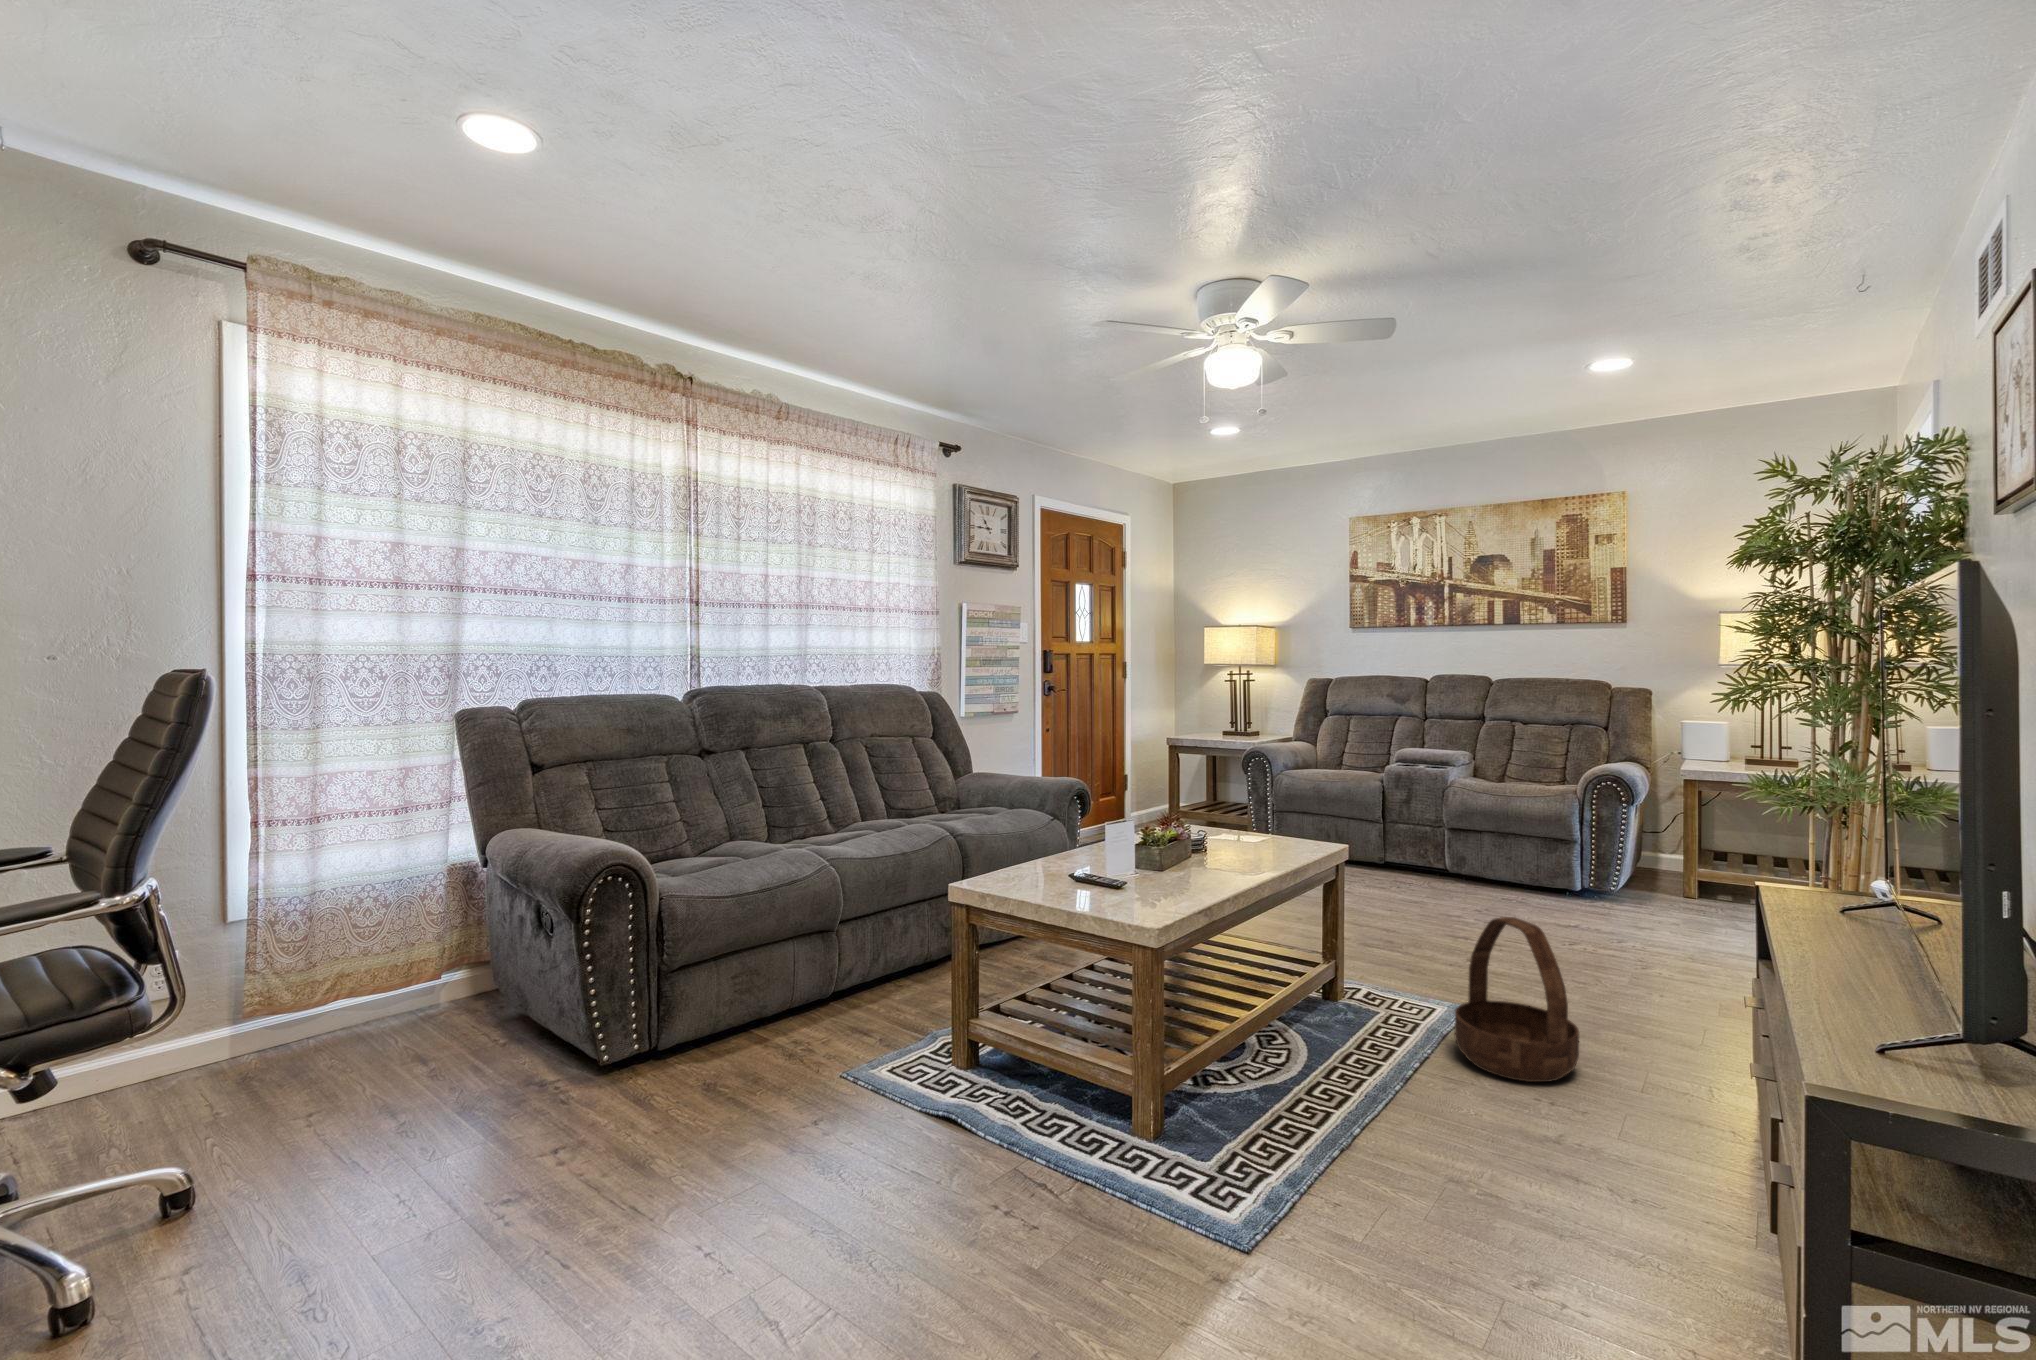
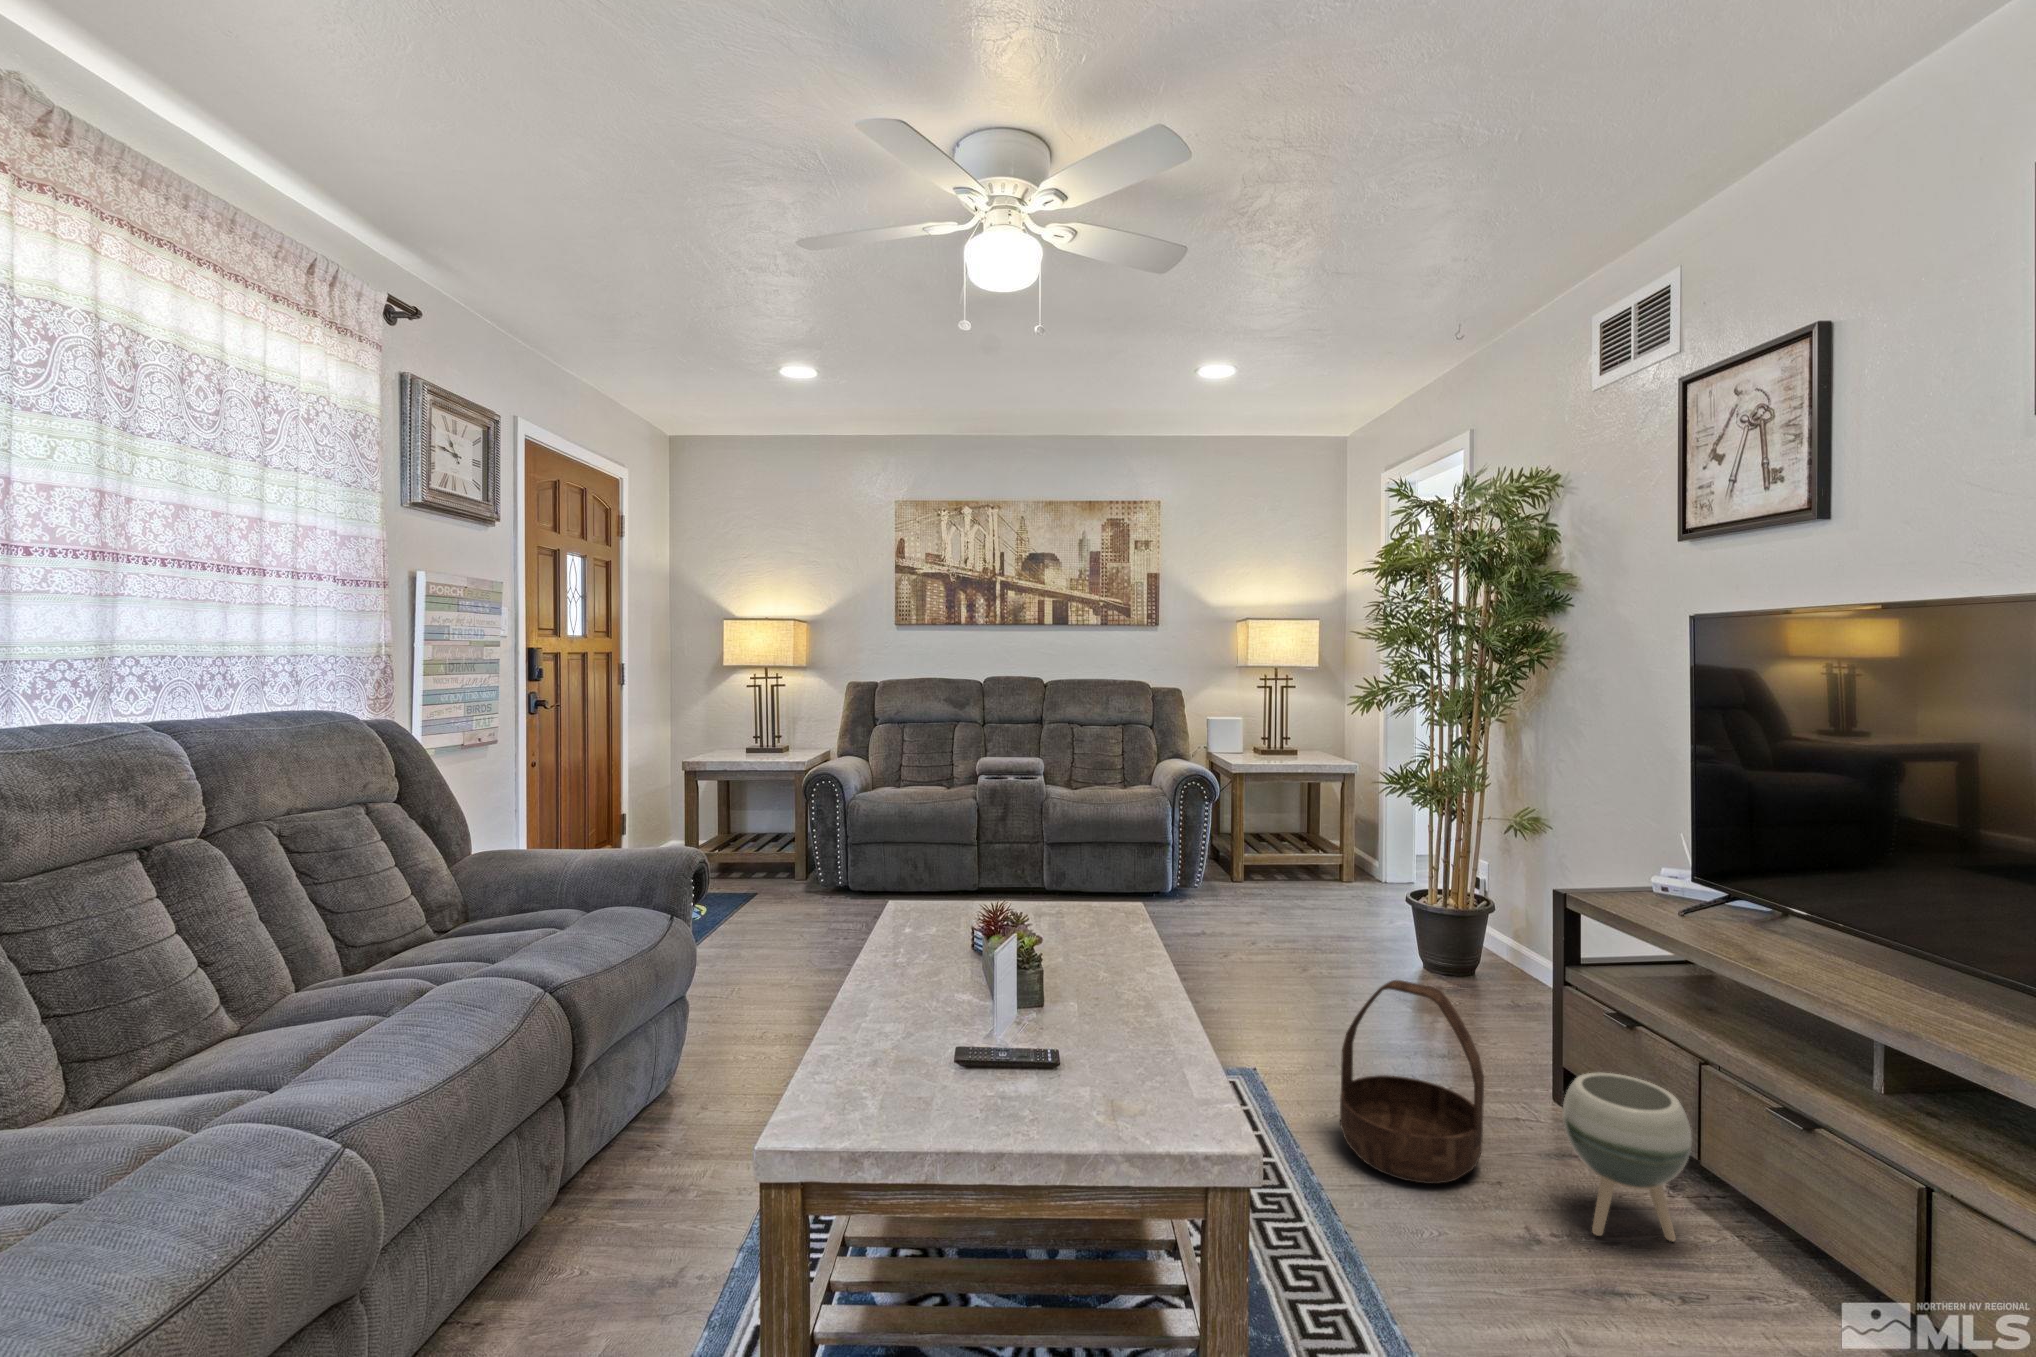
planter: none [1592,1007,1705,1156] -> present [1563,1073,1691,1241]

